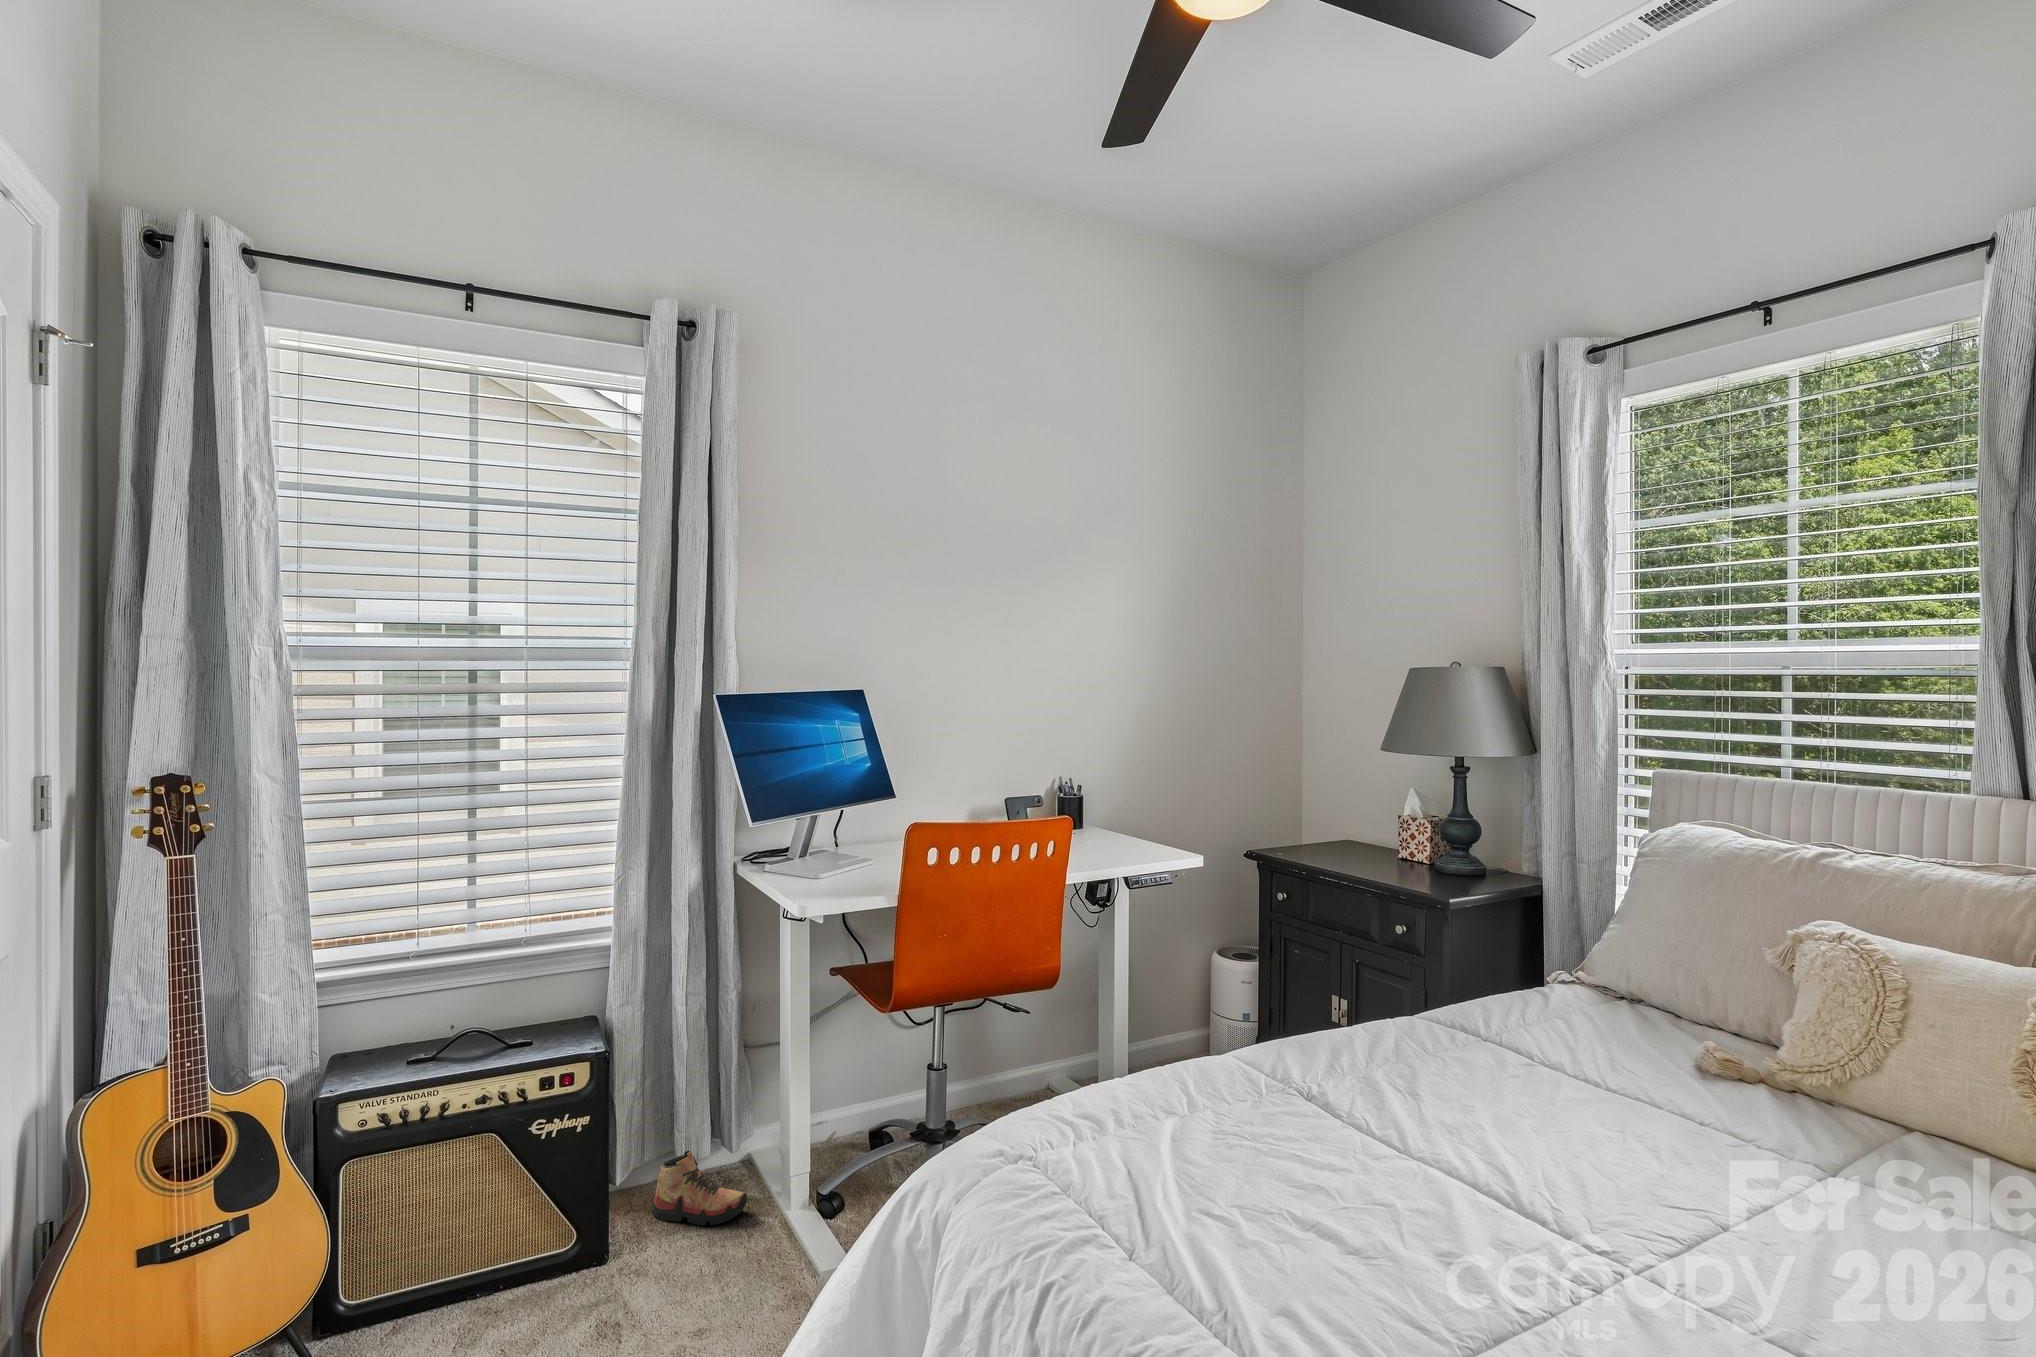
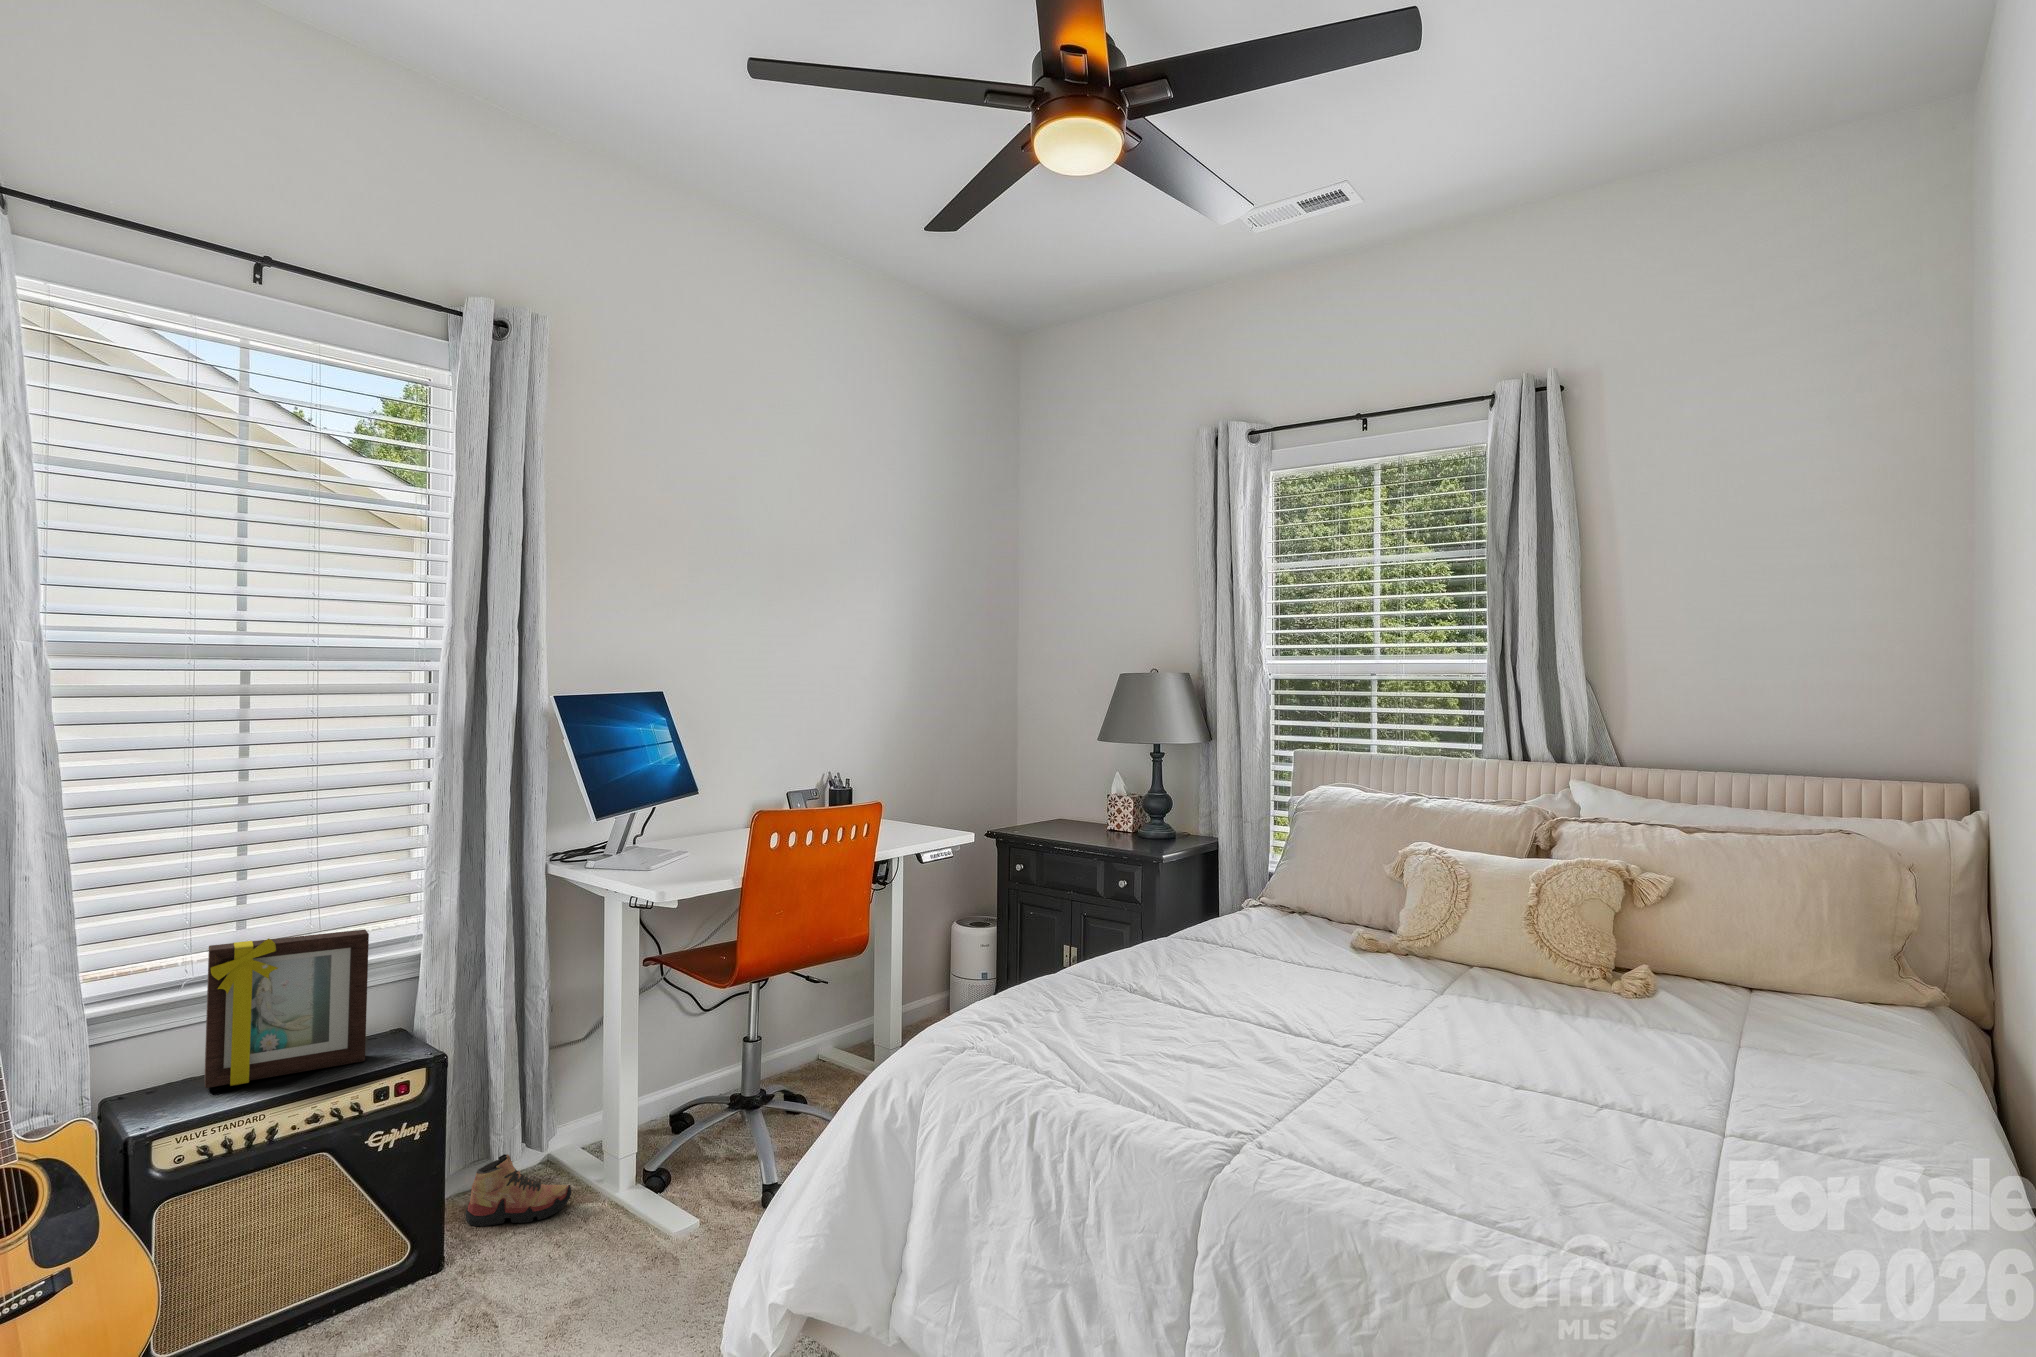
picture frame: none [404,918,550,1057] -> present [204,929,369,1088]

